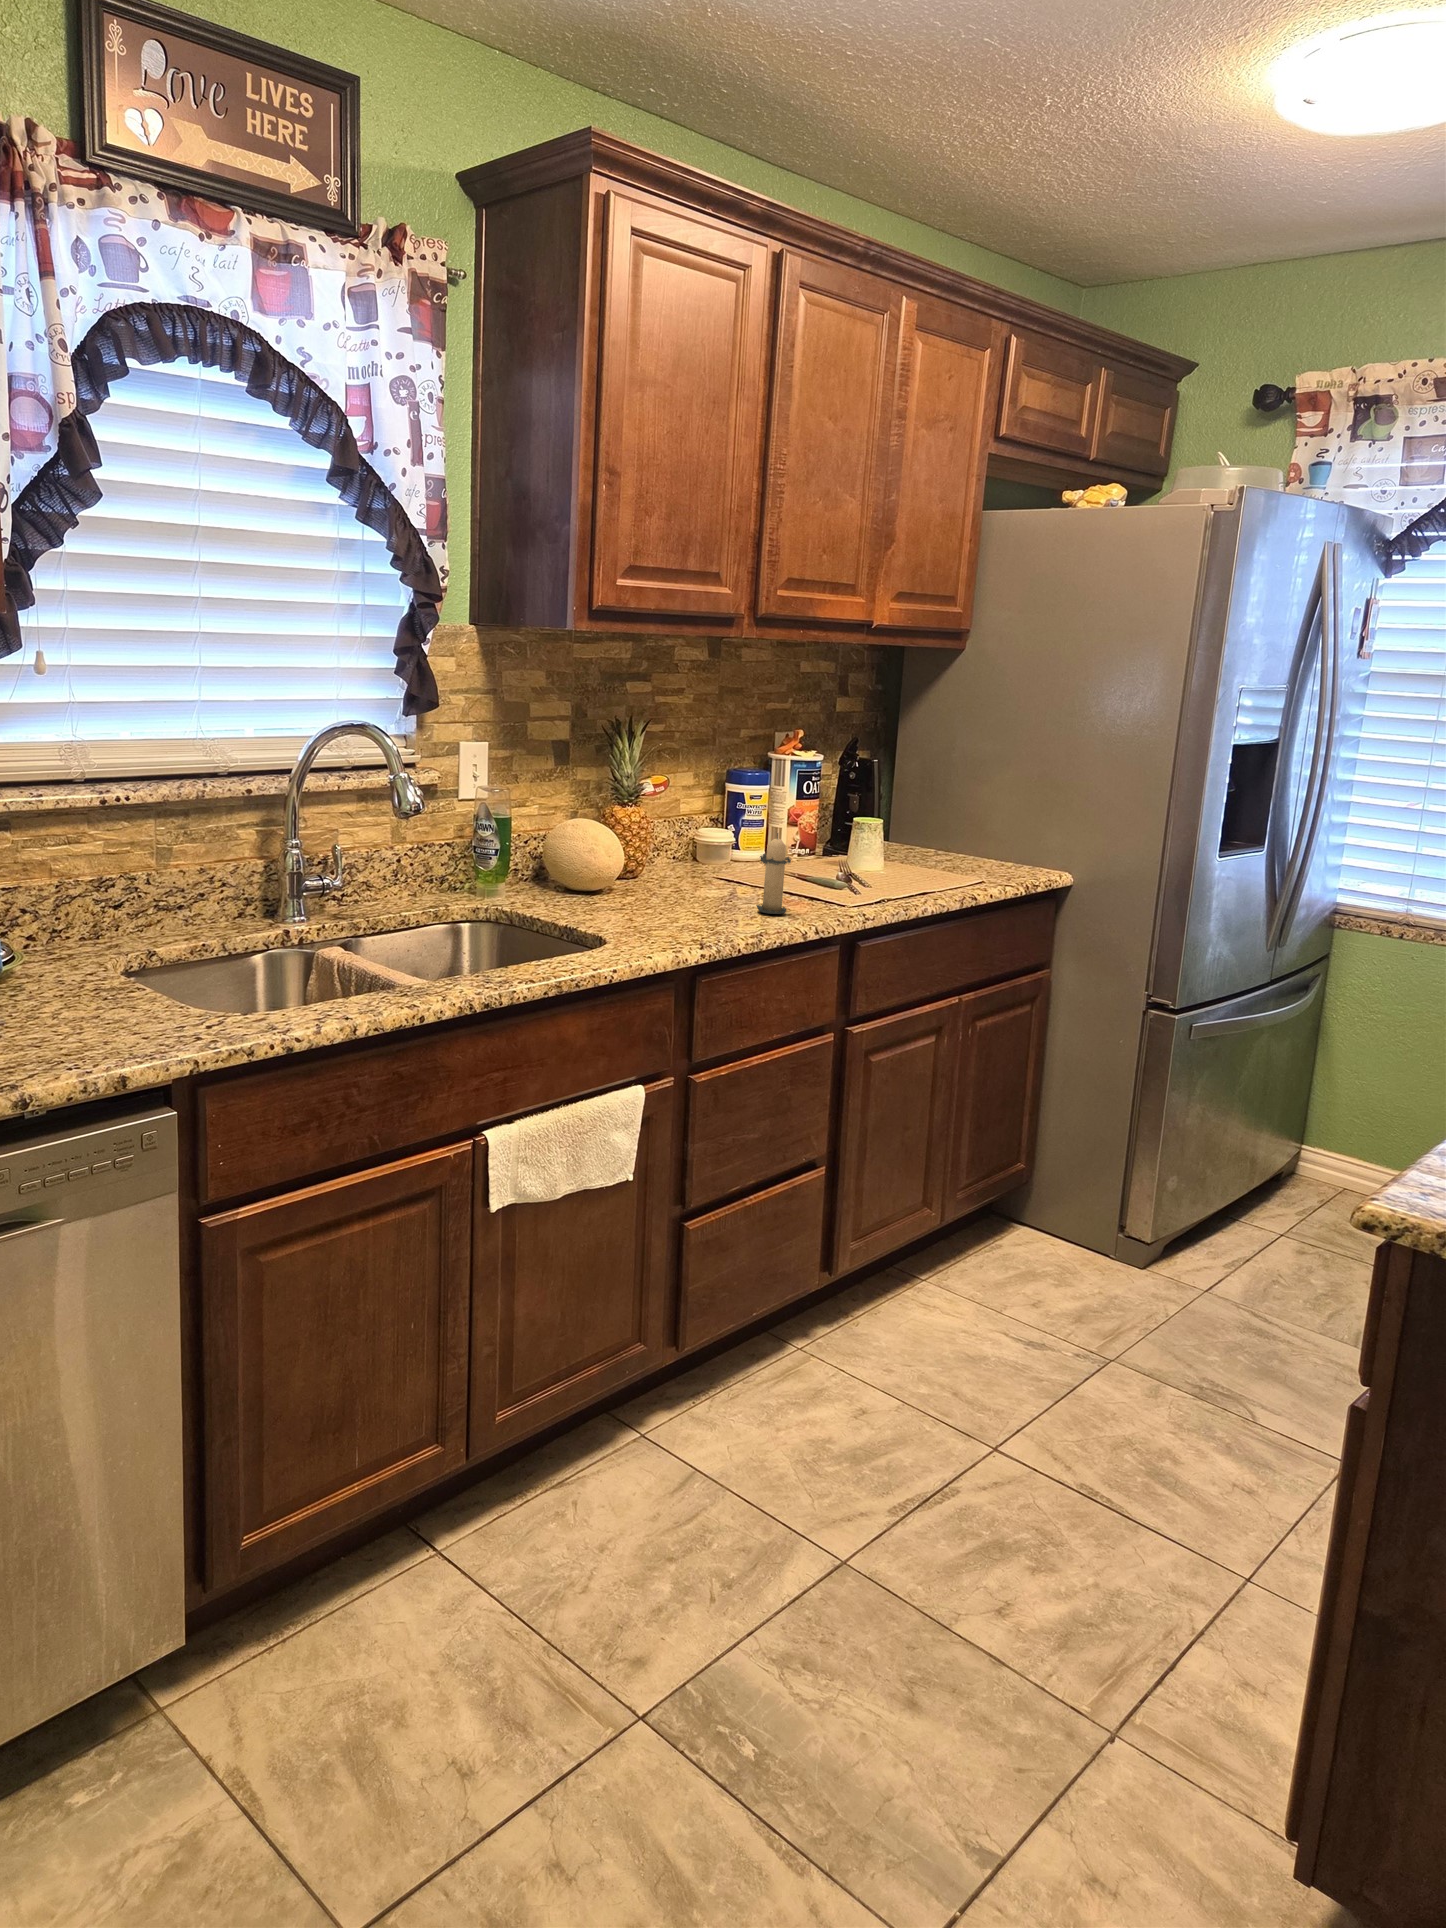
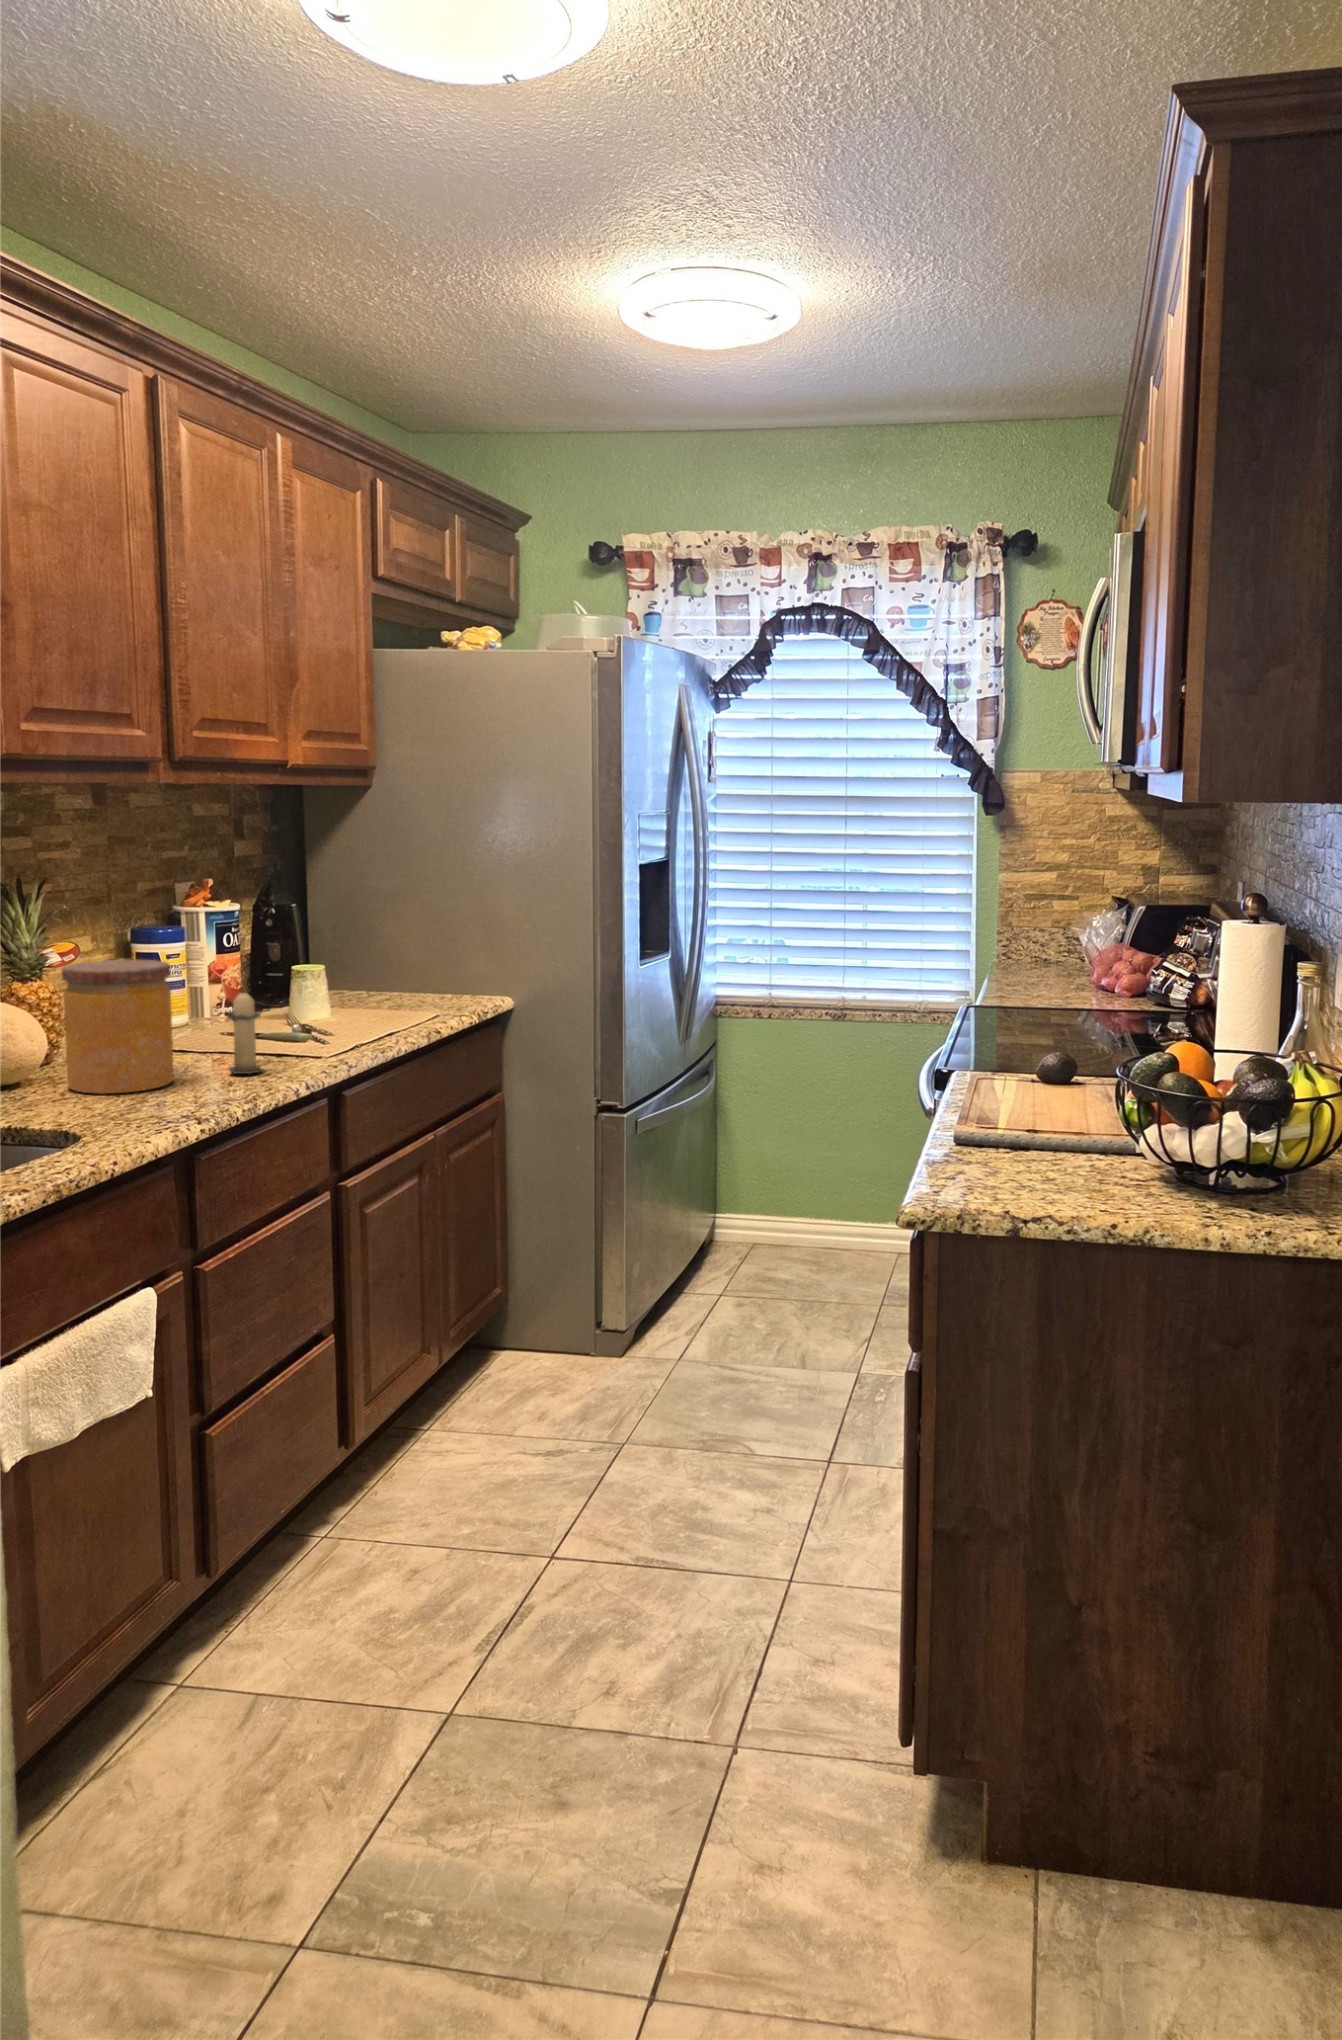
jar: none [618,794,714,915] -> present [62,960,174,1094]

